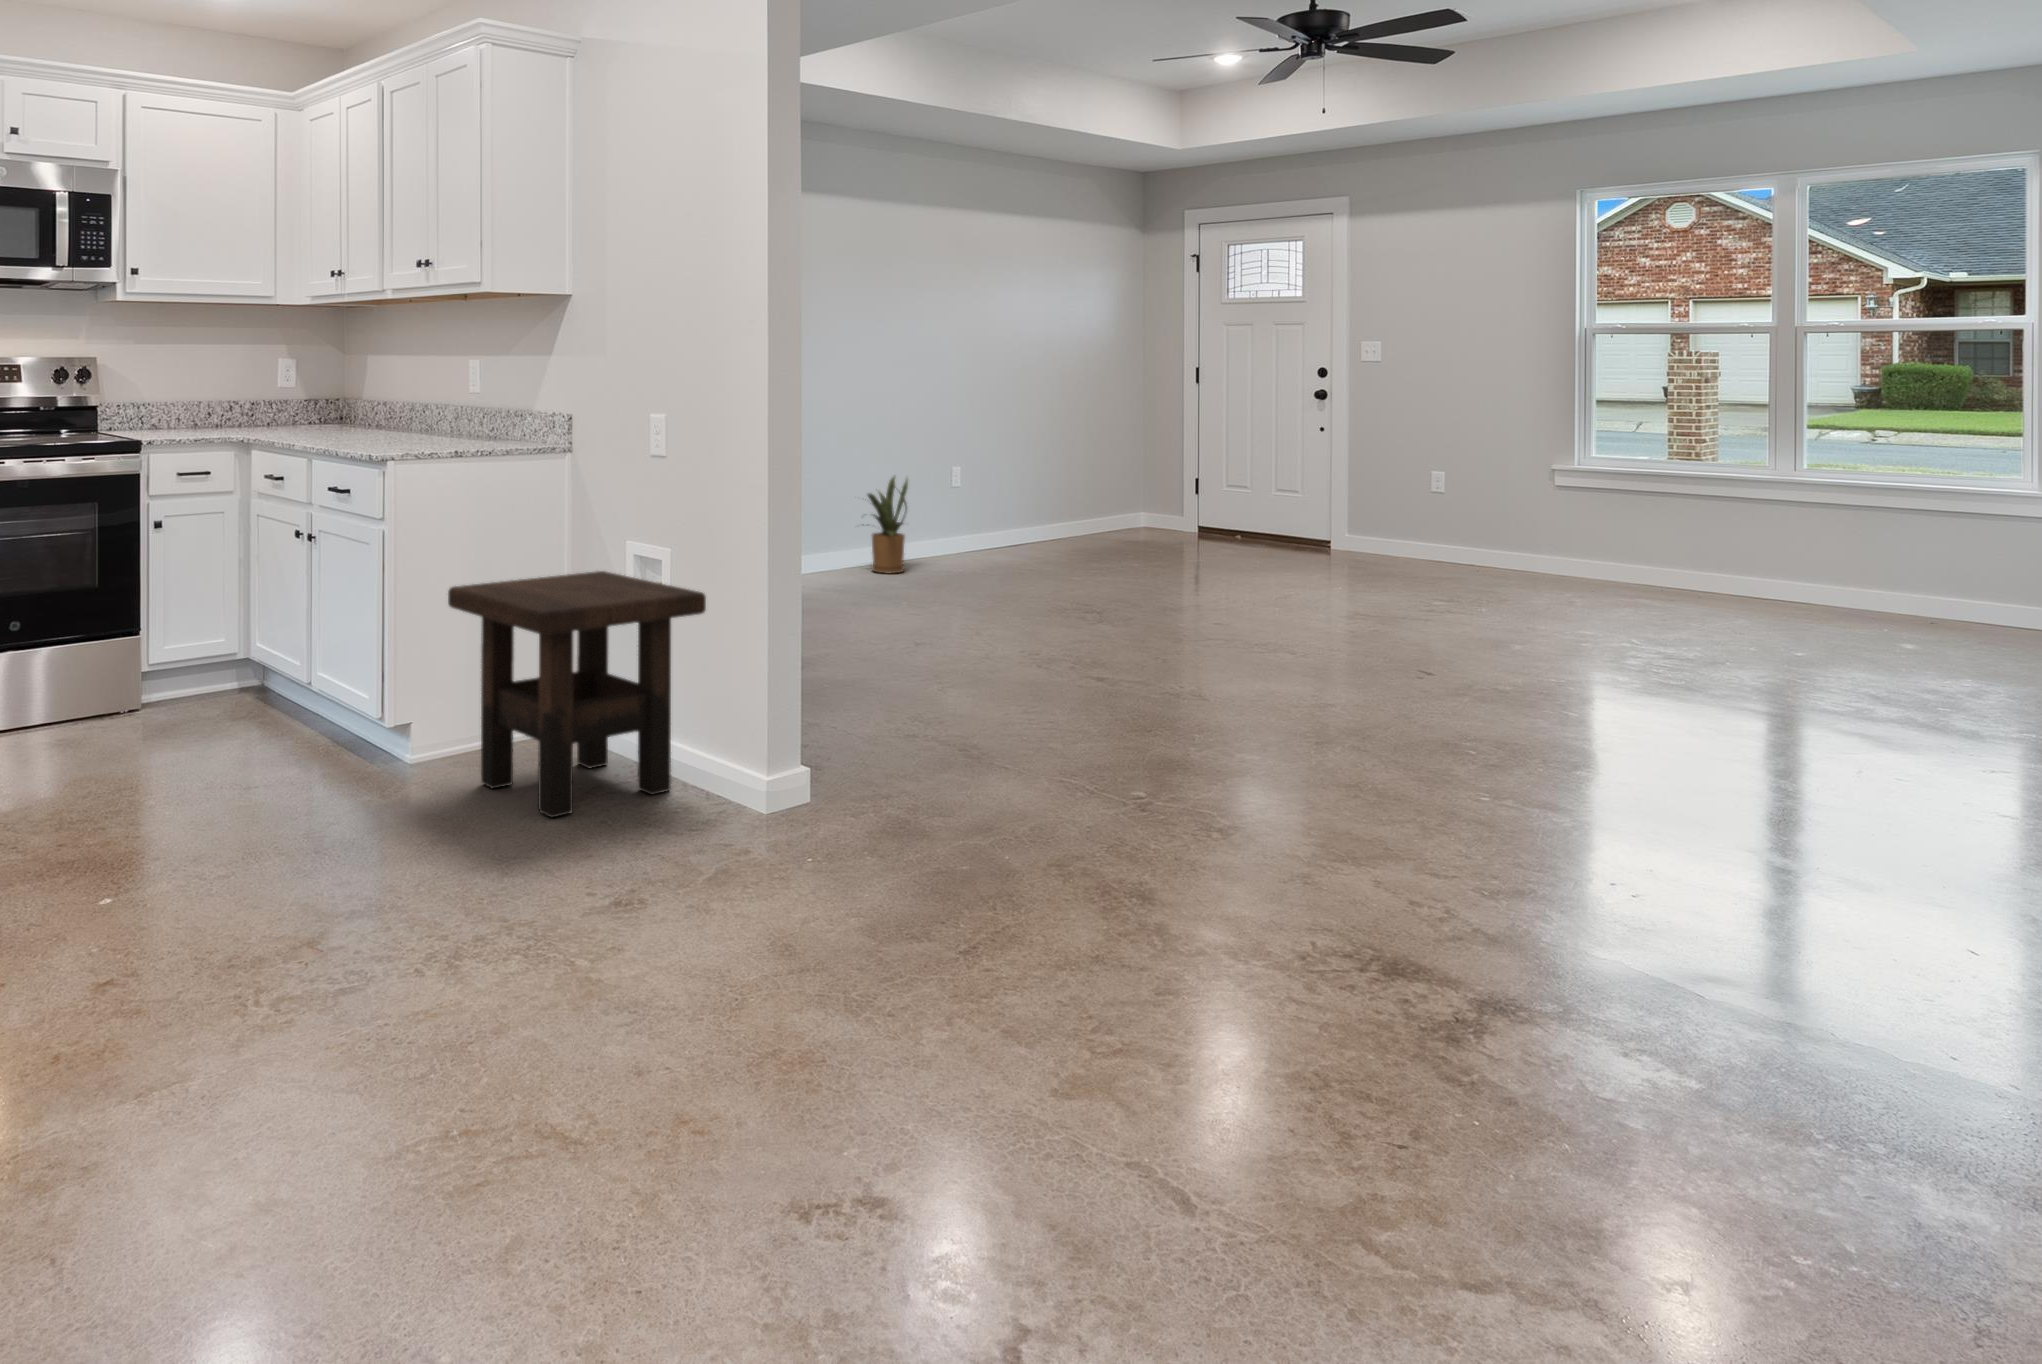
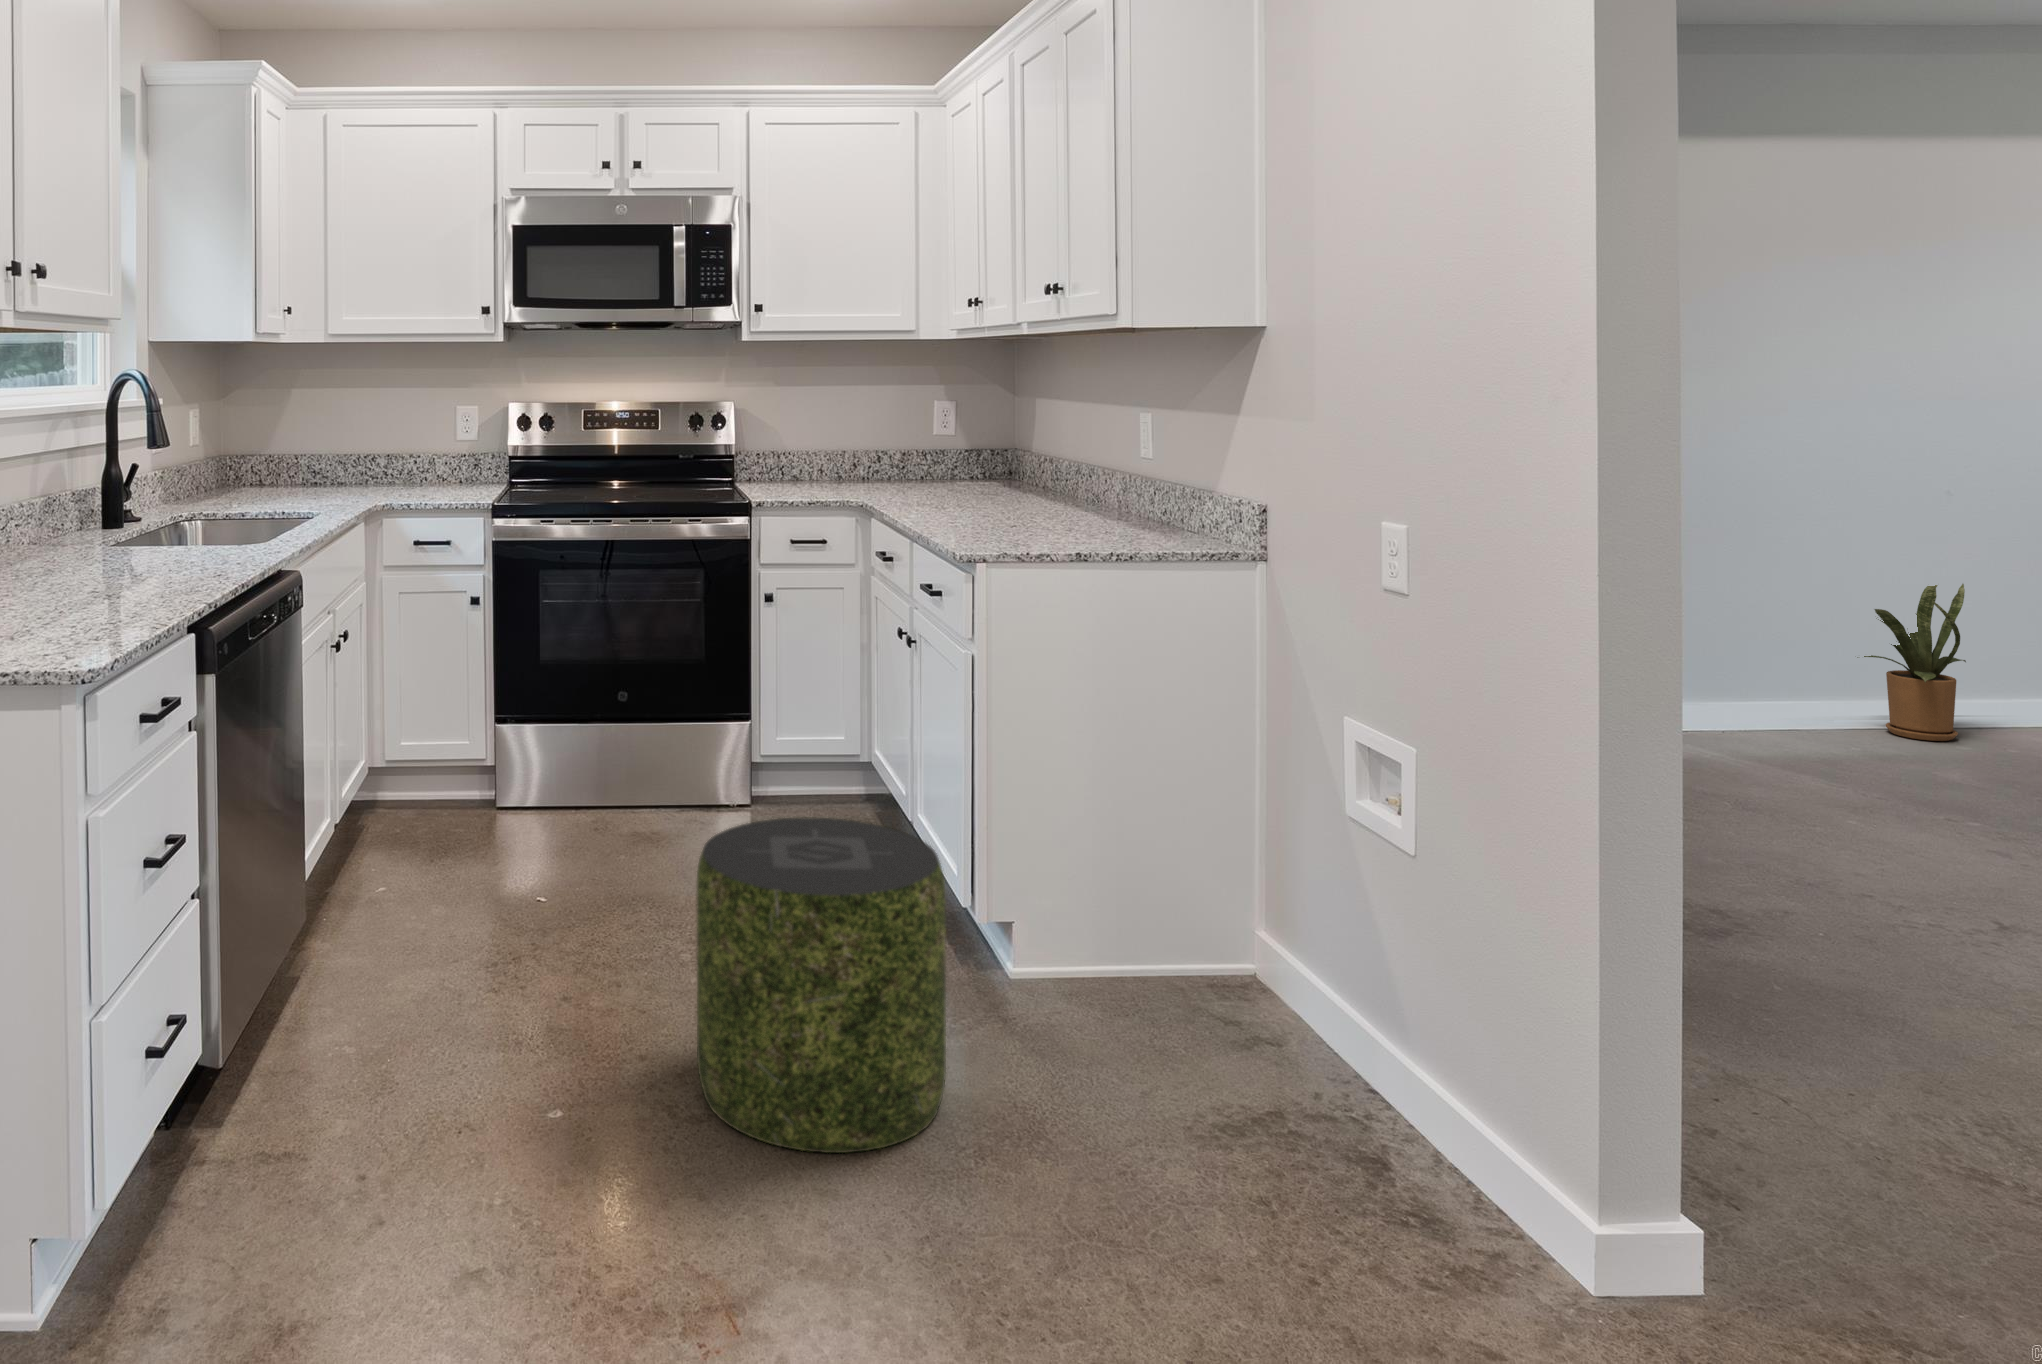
side table: present [448,571,706,817] -> none [1039,741,1432,1122]
pouf: none [218,654,412,885] -> present [696,817,946,1153]

